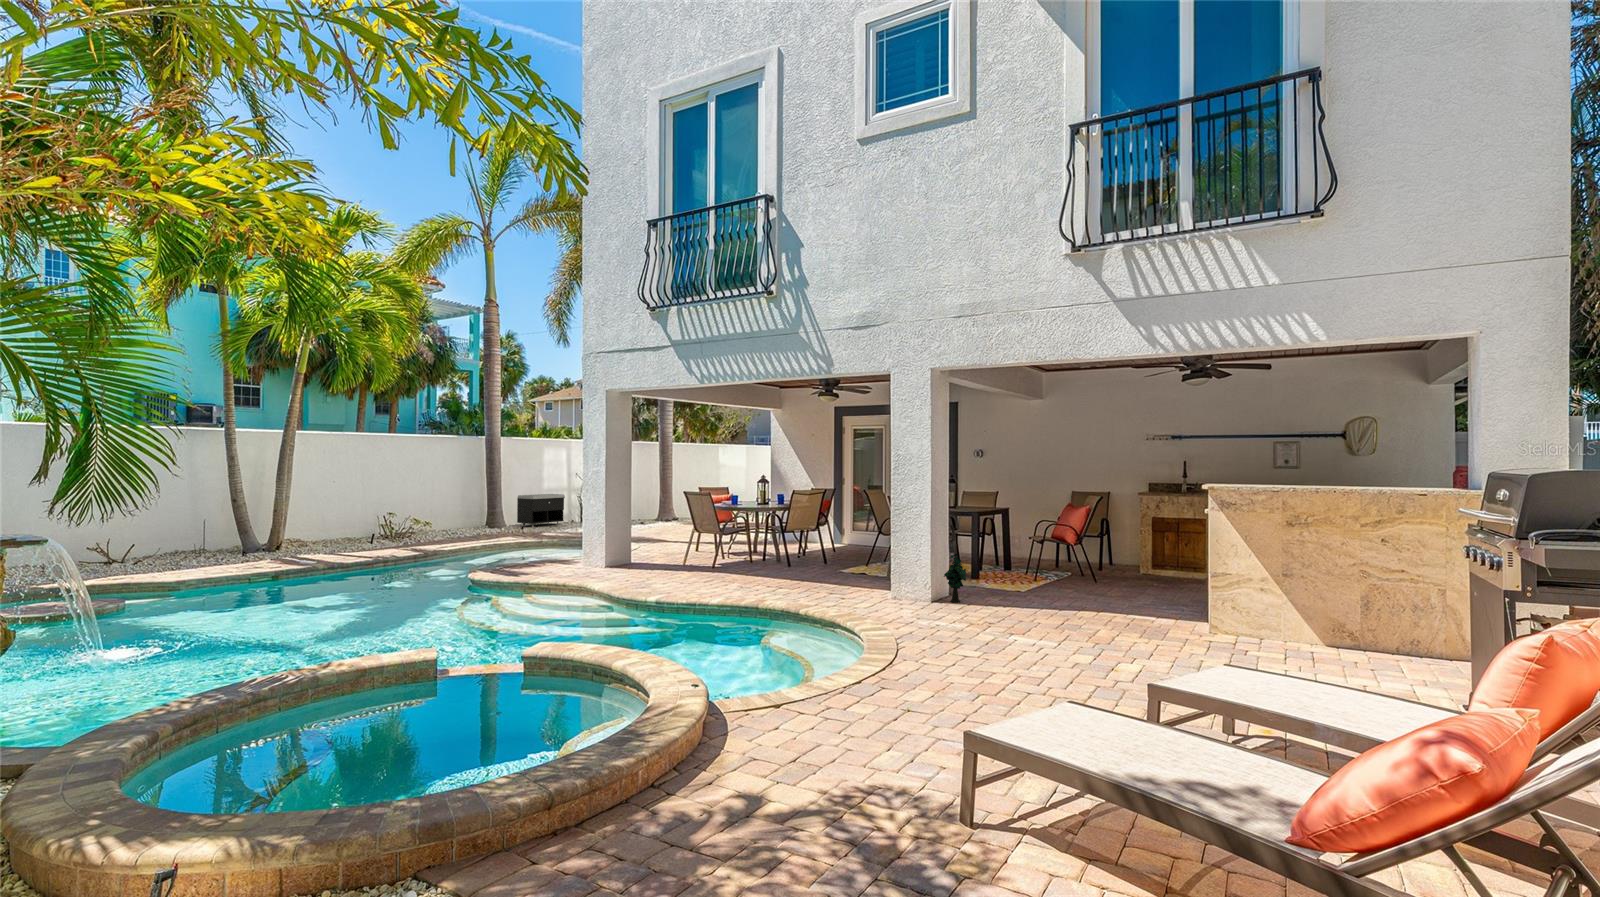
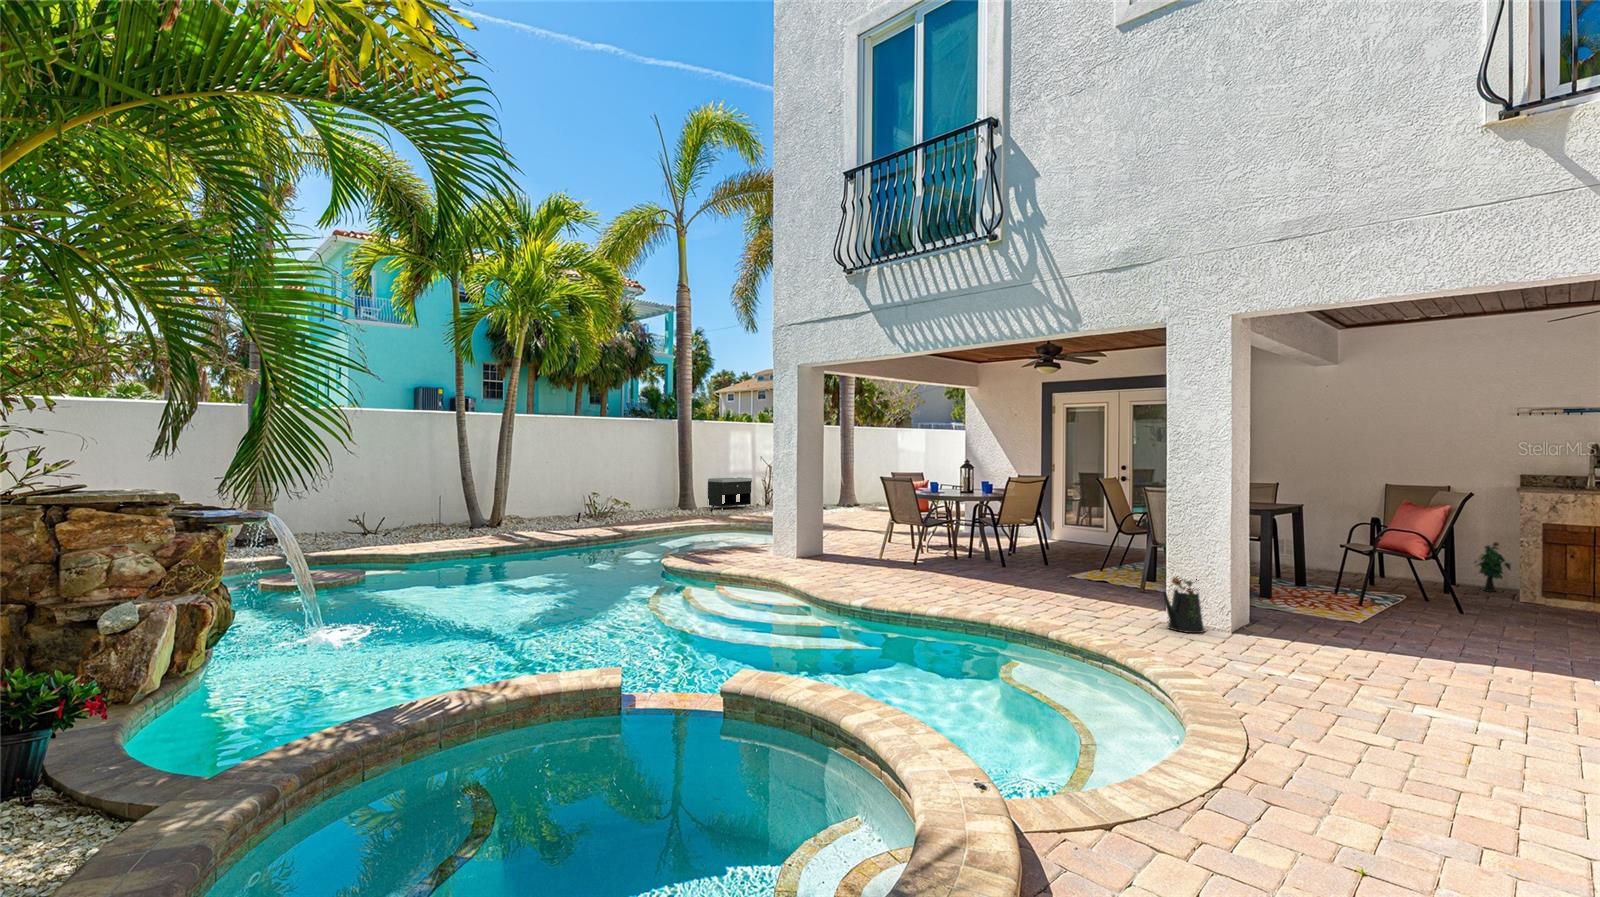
decorative plant: present [944,554,966,602] -> present [1476,542,1511,592]
watering can: none [885,560,917,606] -> present [1163,577,1205,633]

